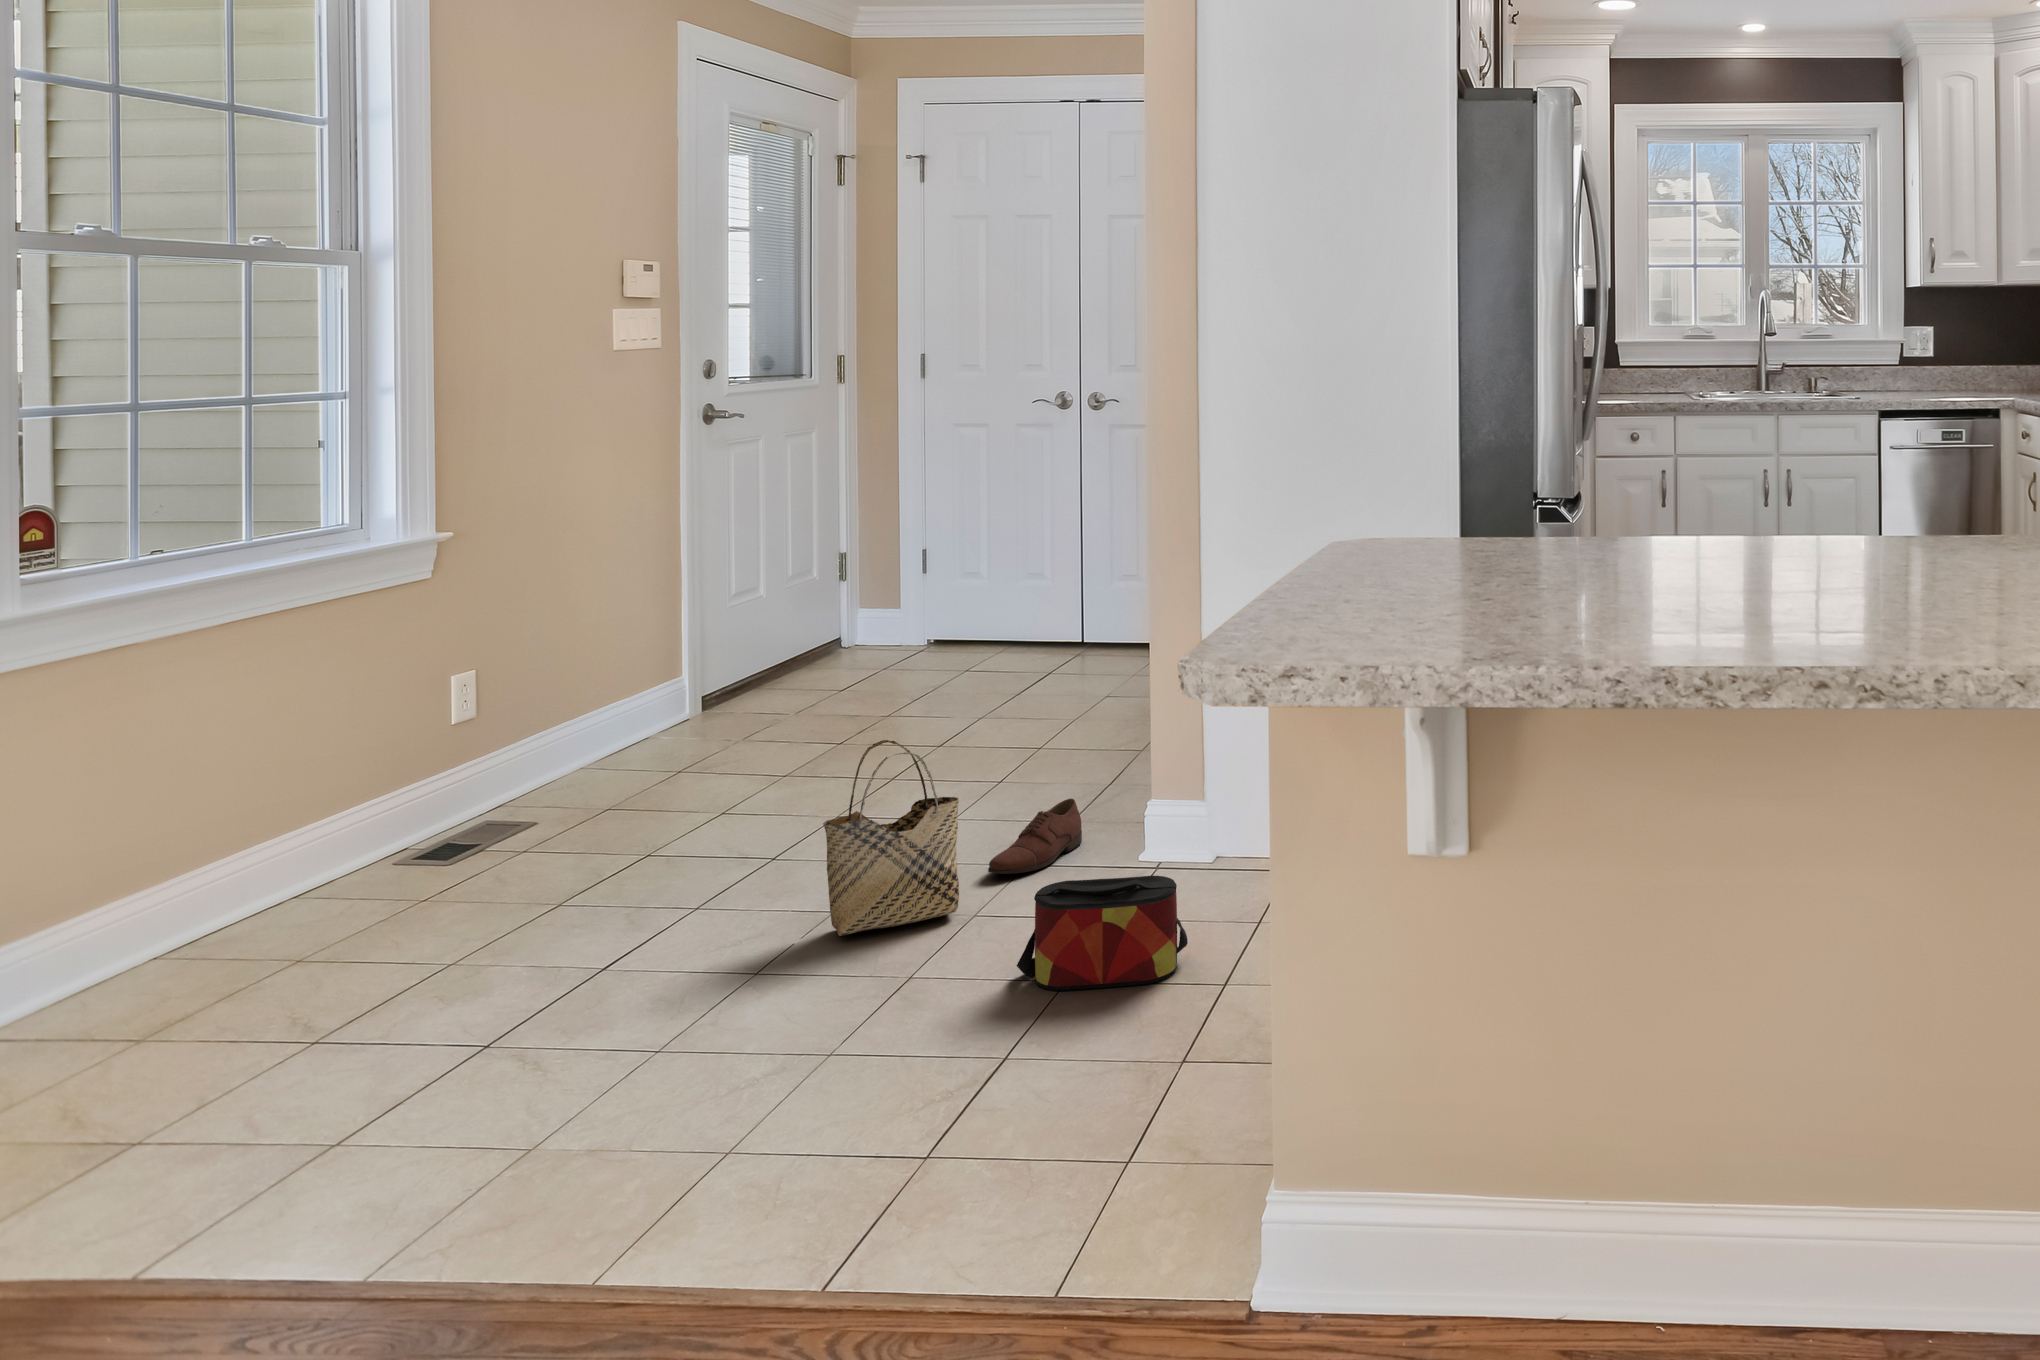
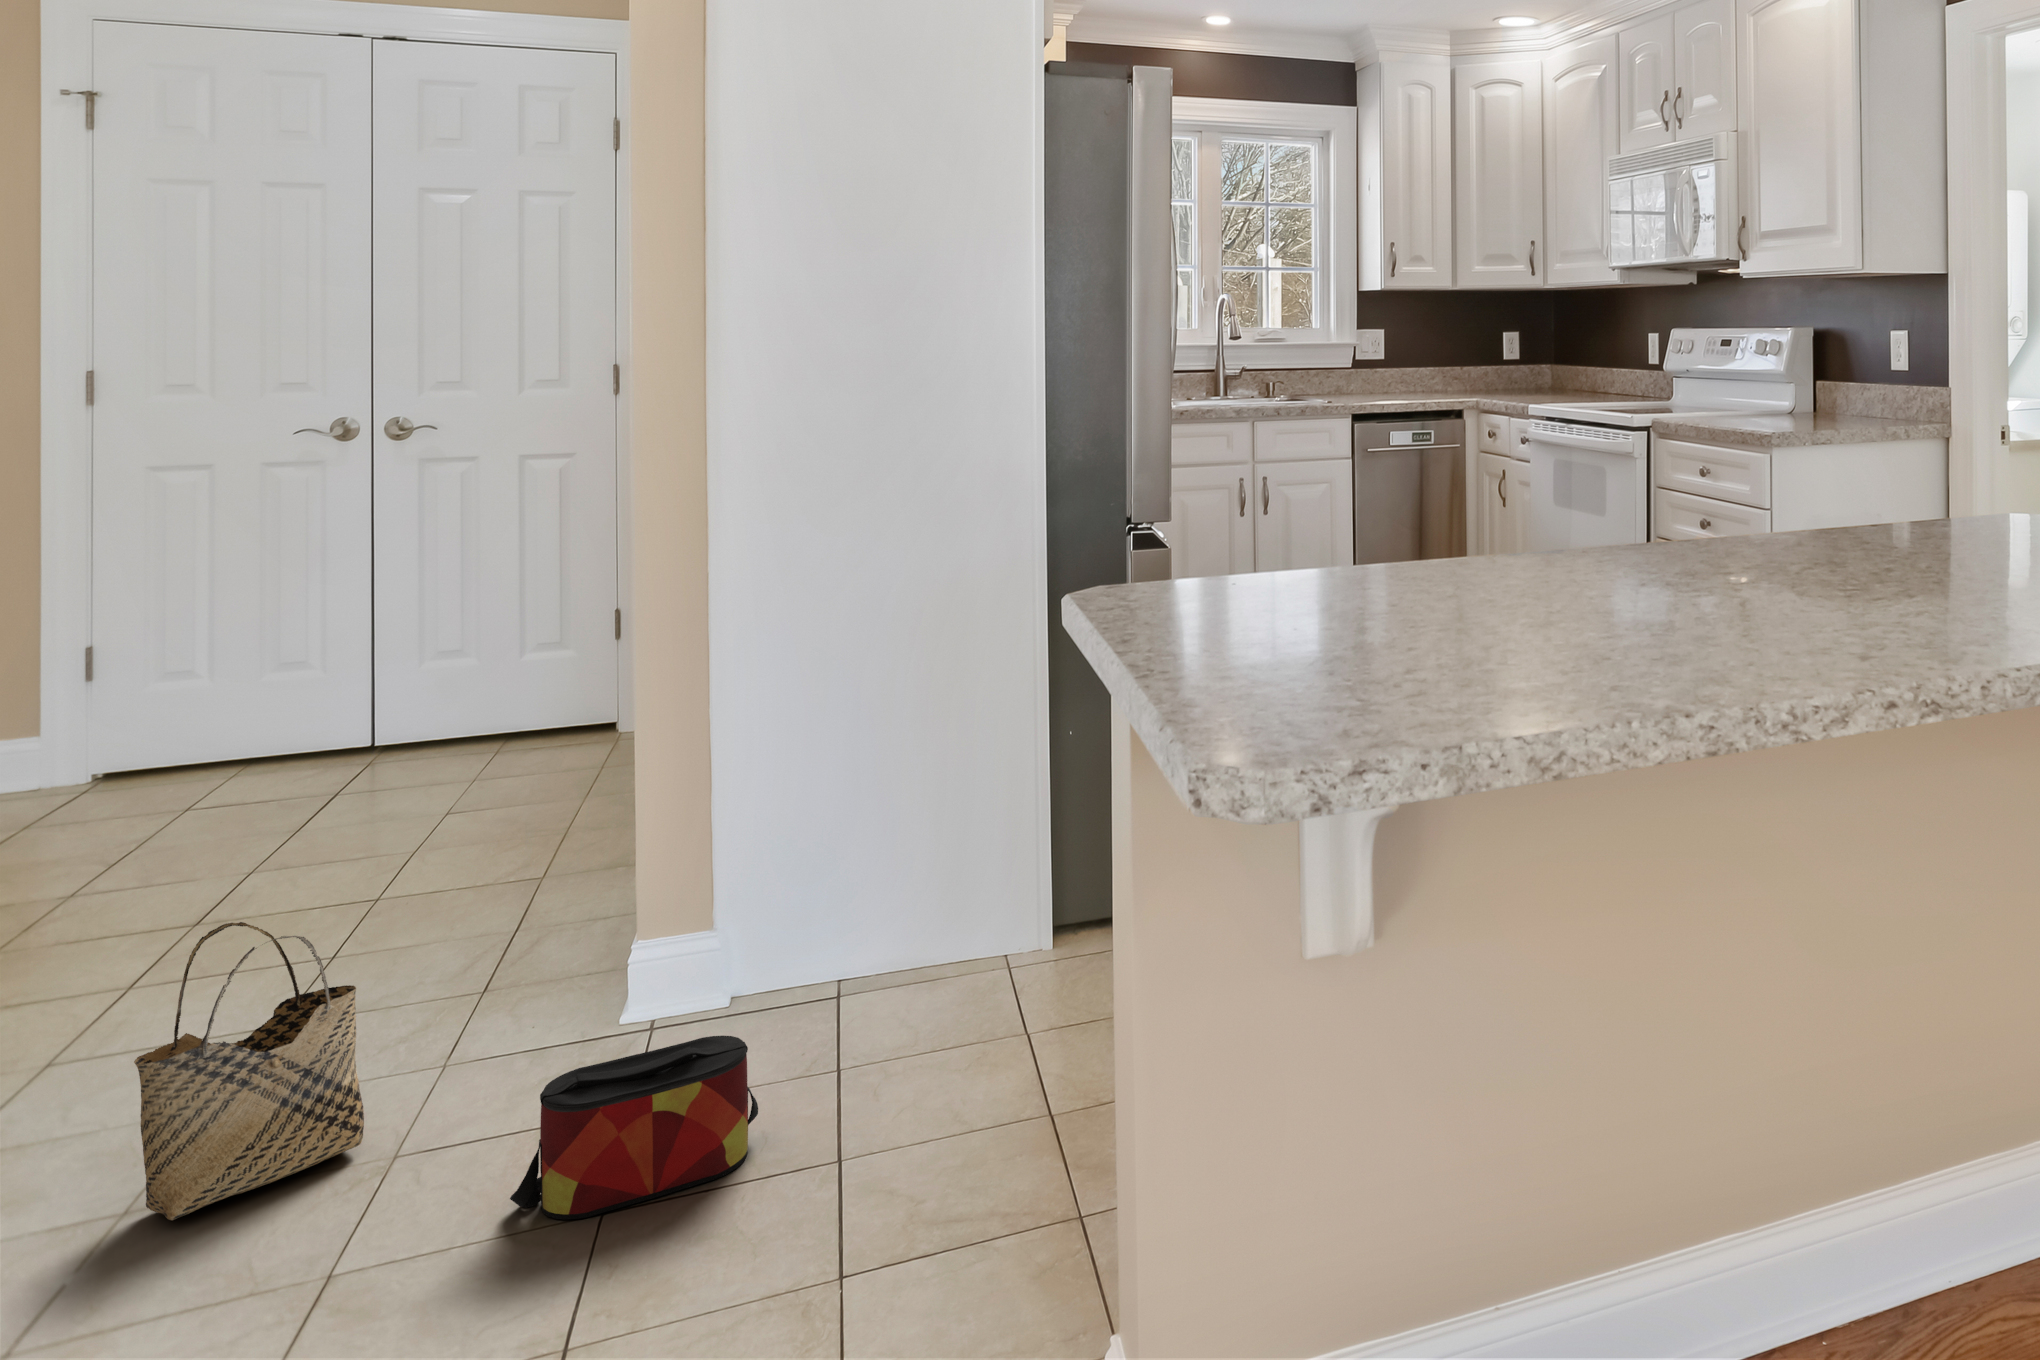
shoe: present [988,798,1082,874] -> none [383,956,508,1078]

